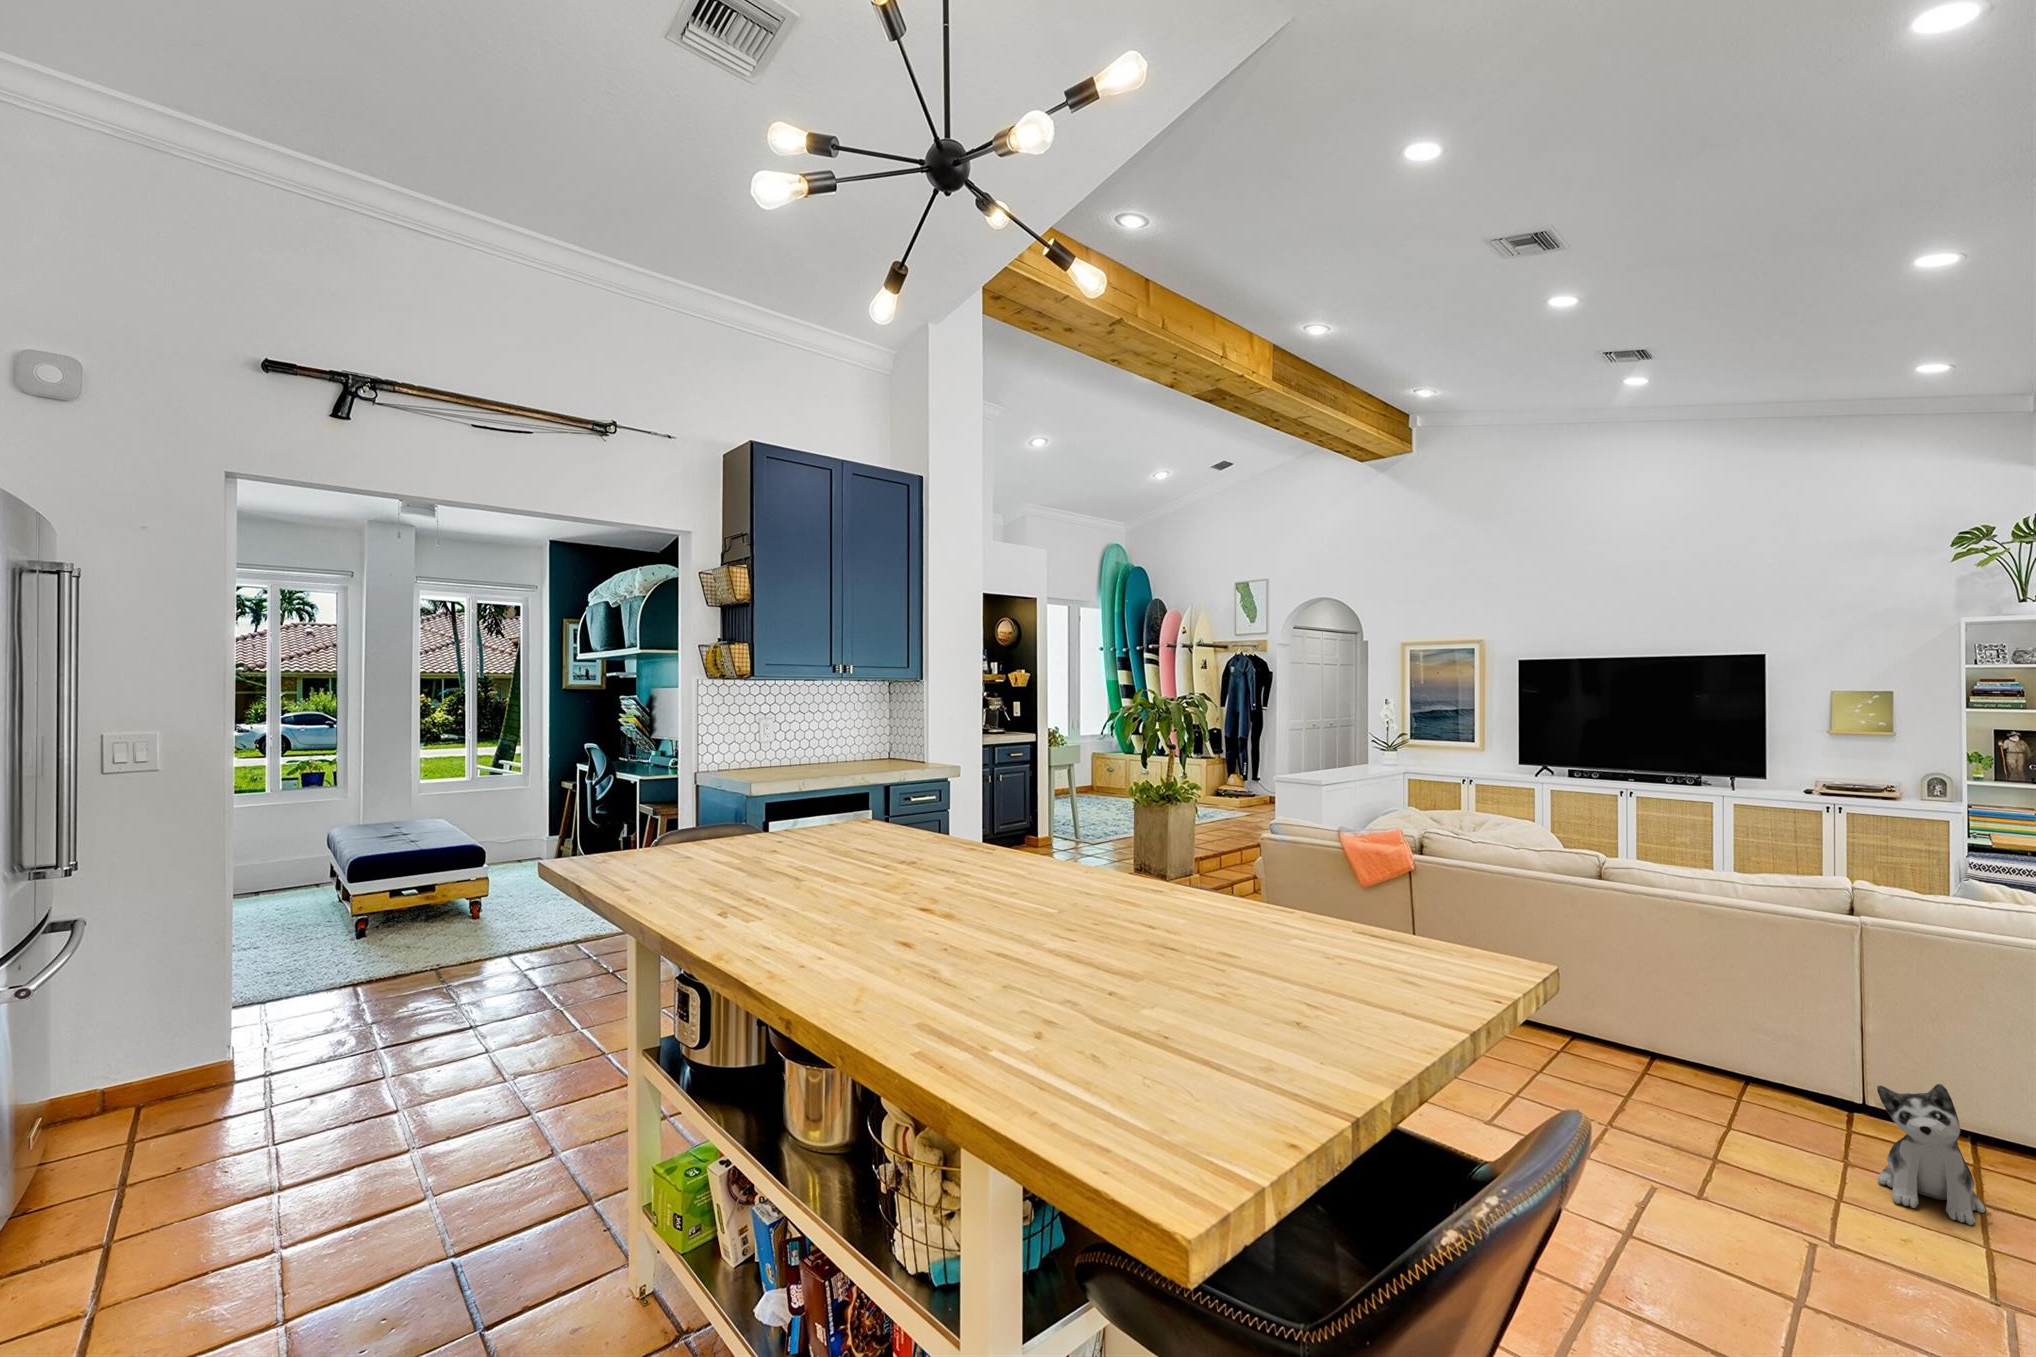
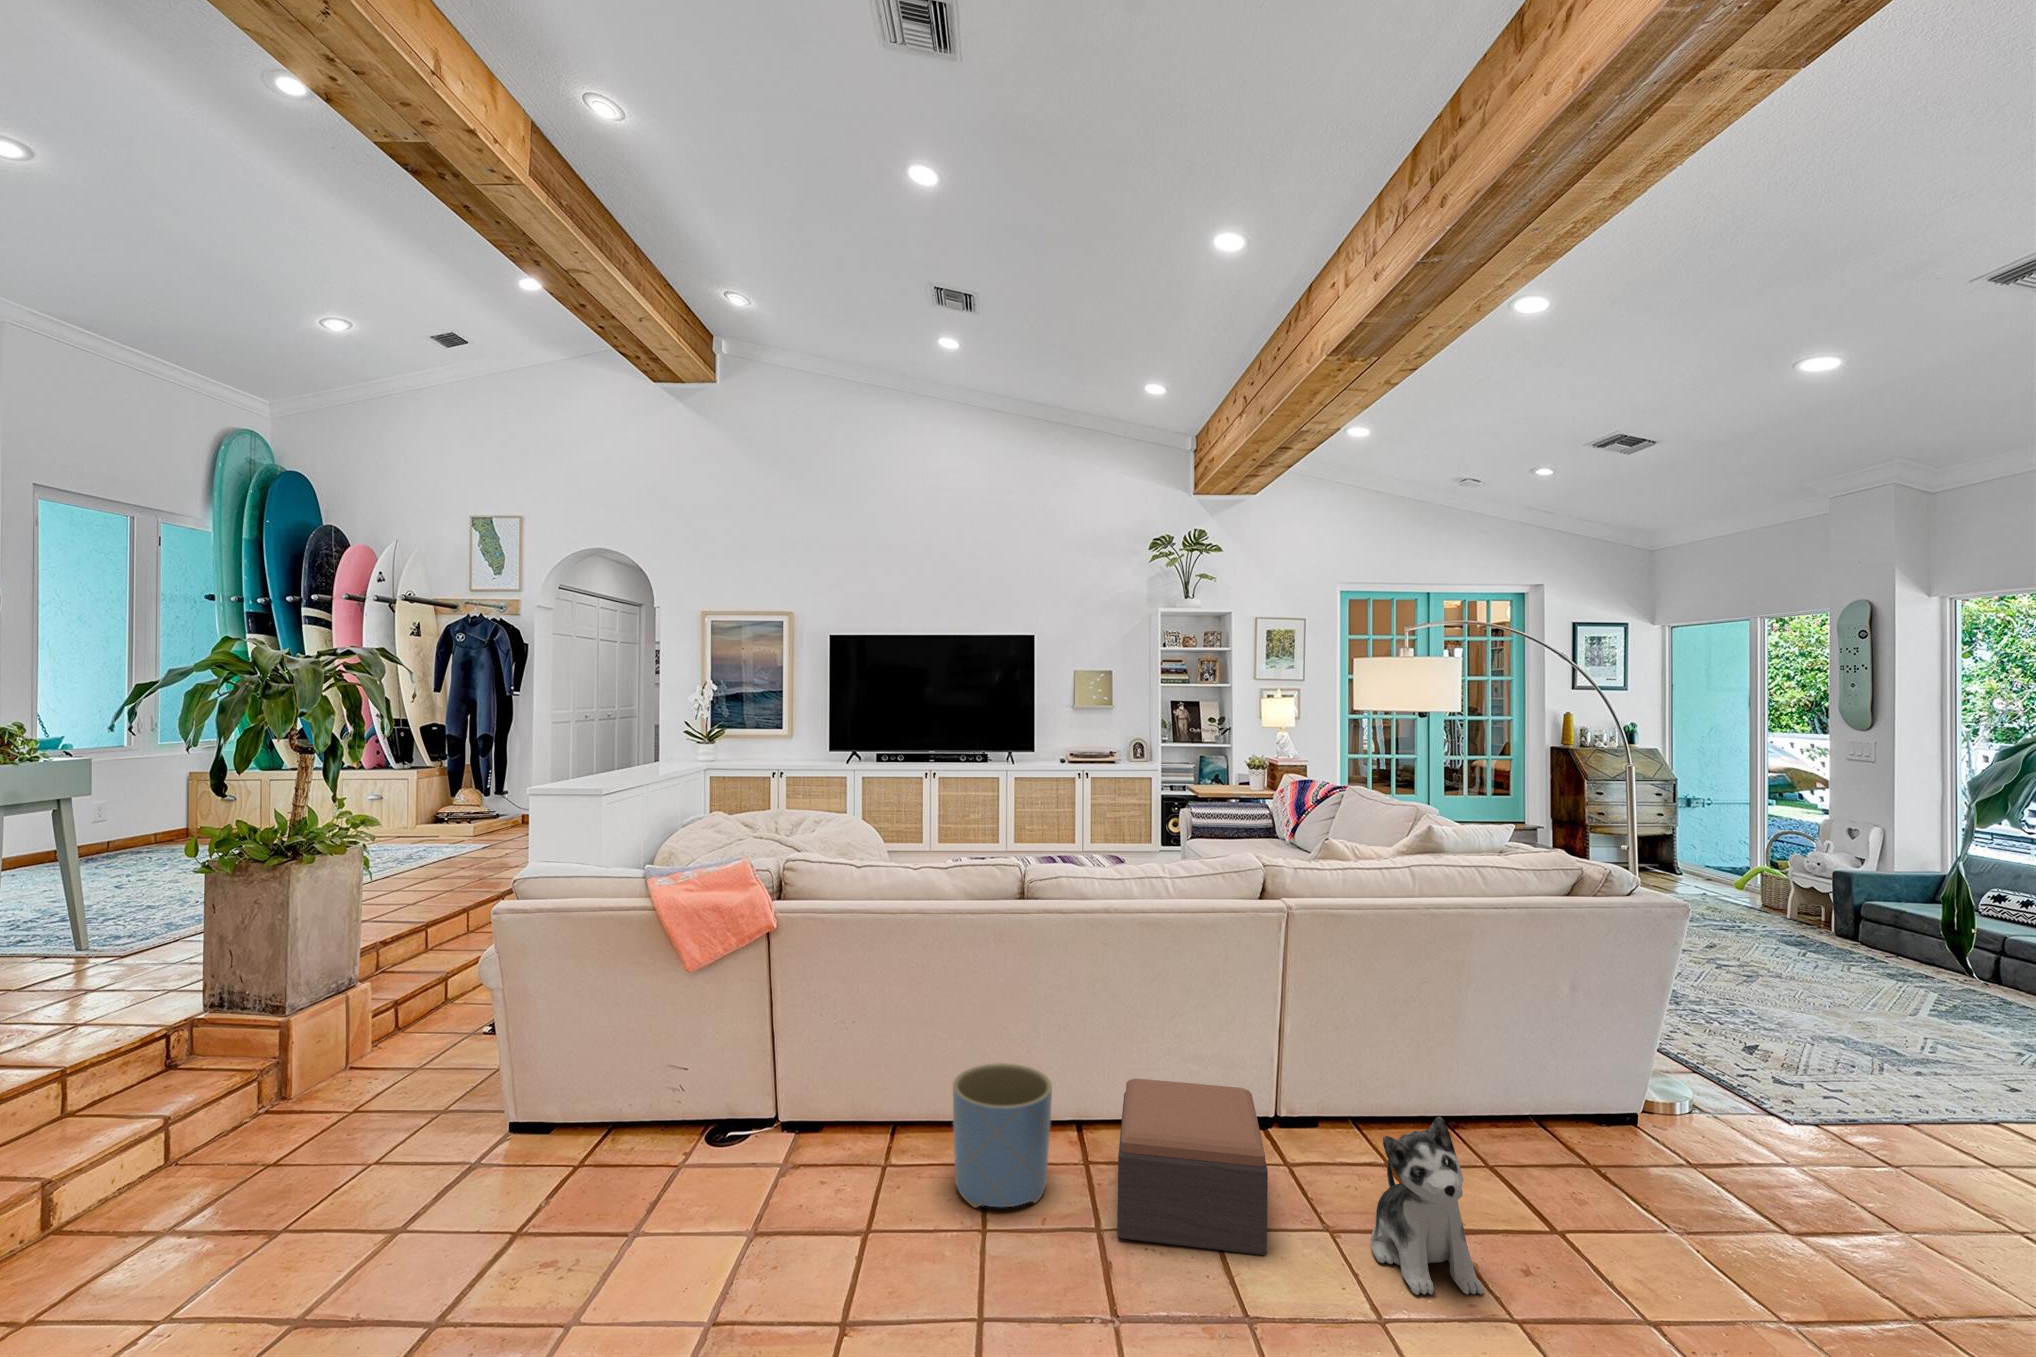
planter: none [1533,985,1611,1078] -> present [953,1063,1052,1207]
footstool: none [1646,1020,1802,1150] -> present [1117,1078,1268,1255]

